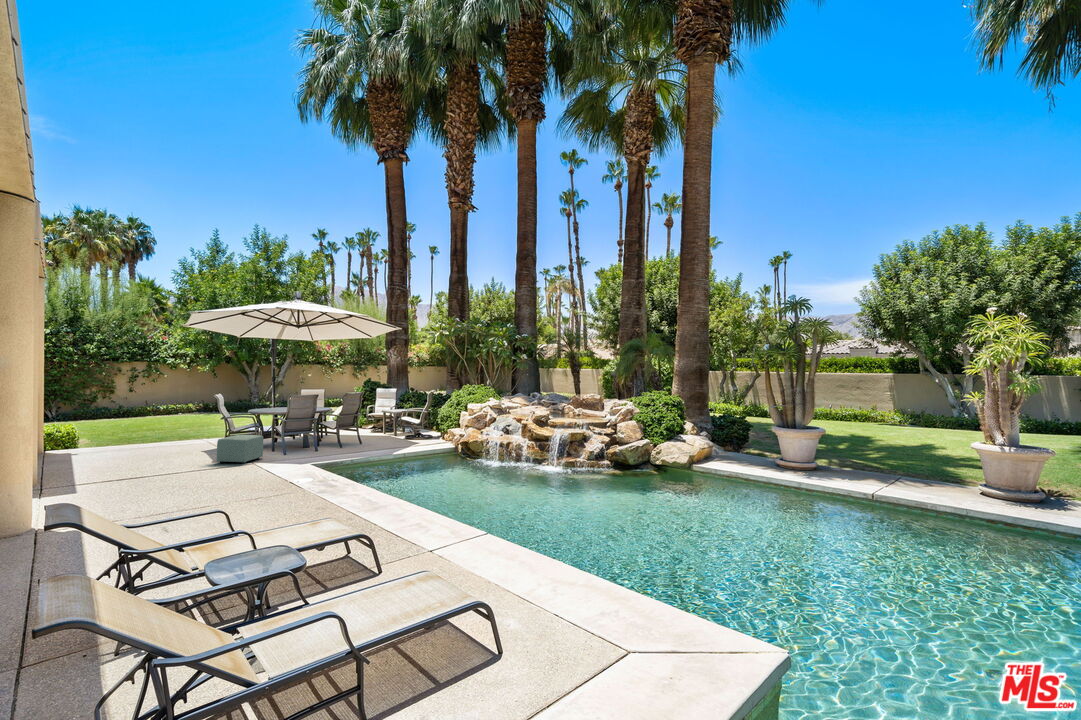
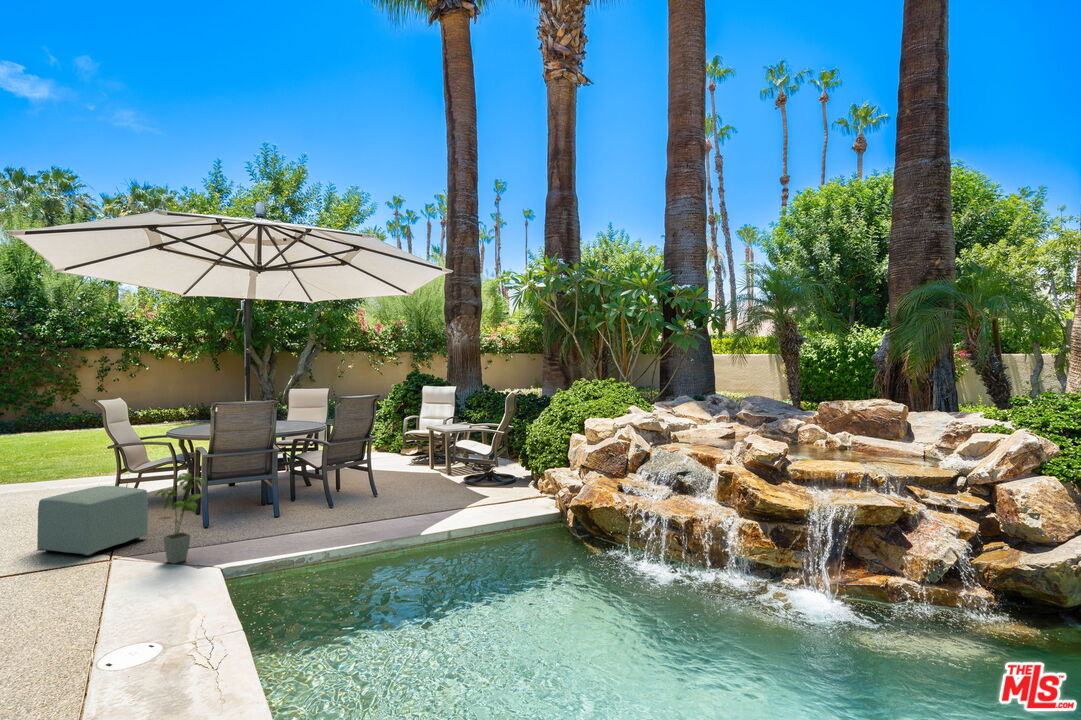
house plant: none [280,426,302,464] -> present [155,473,206,564]

